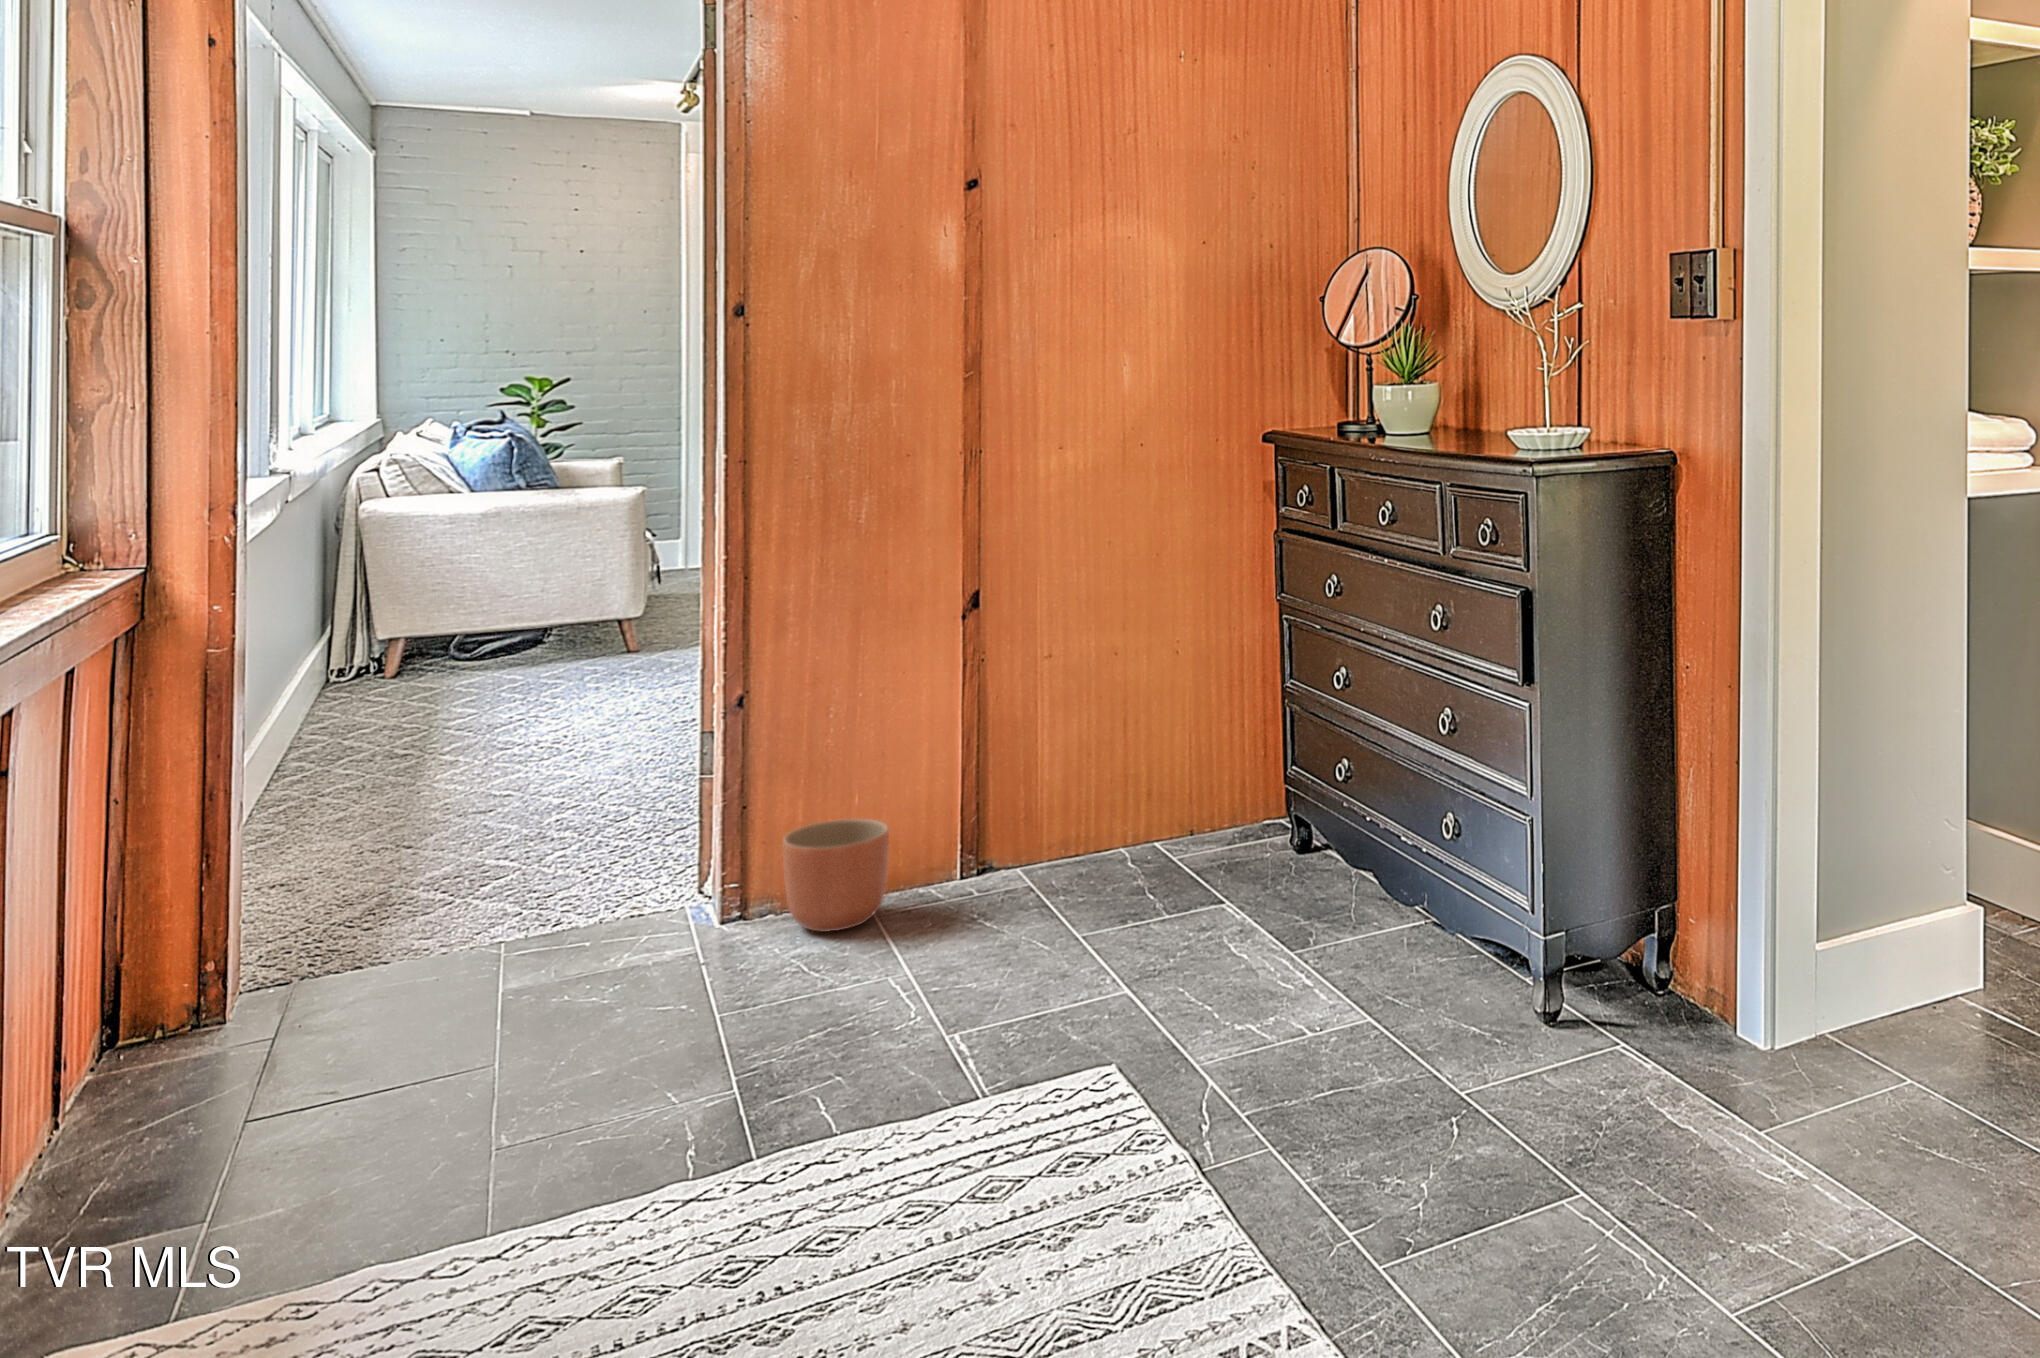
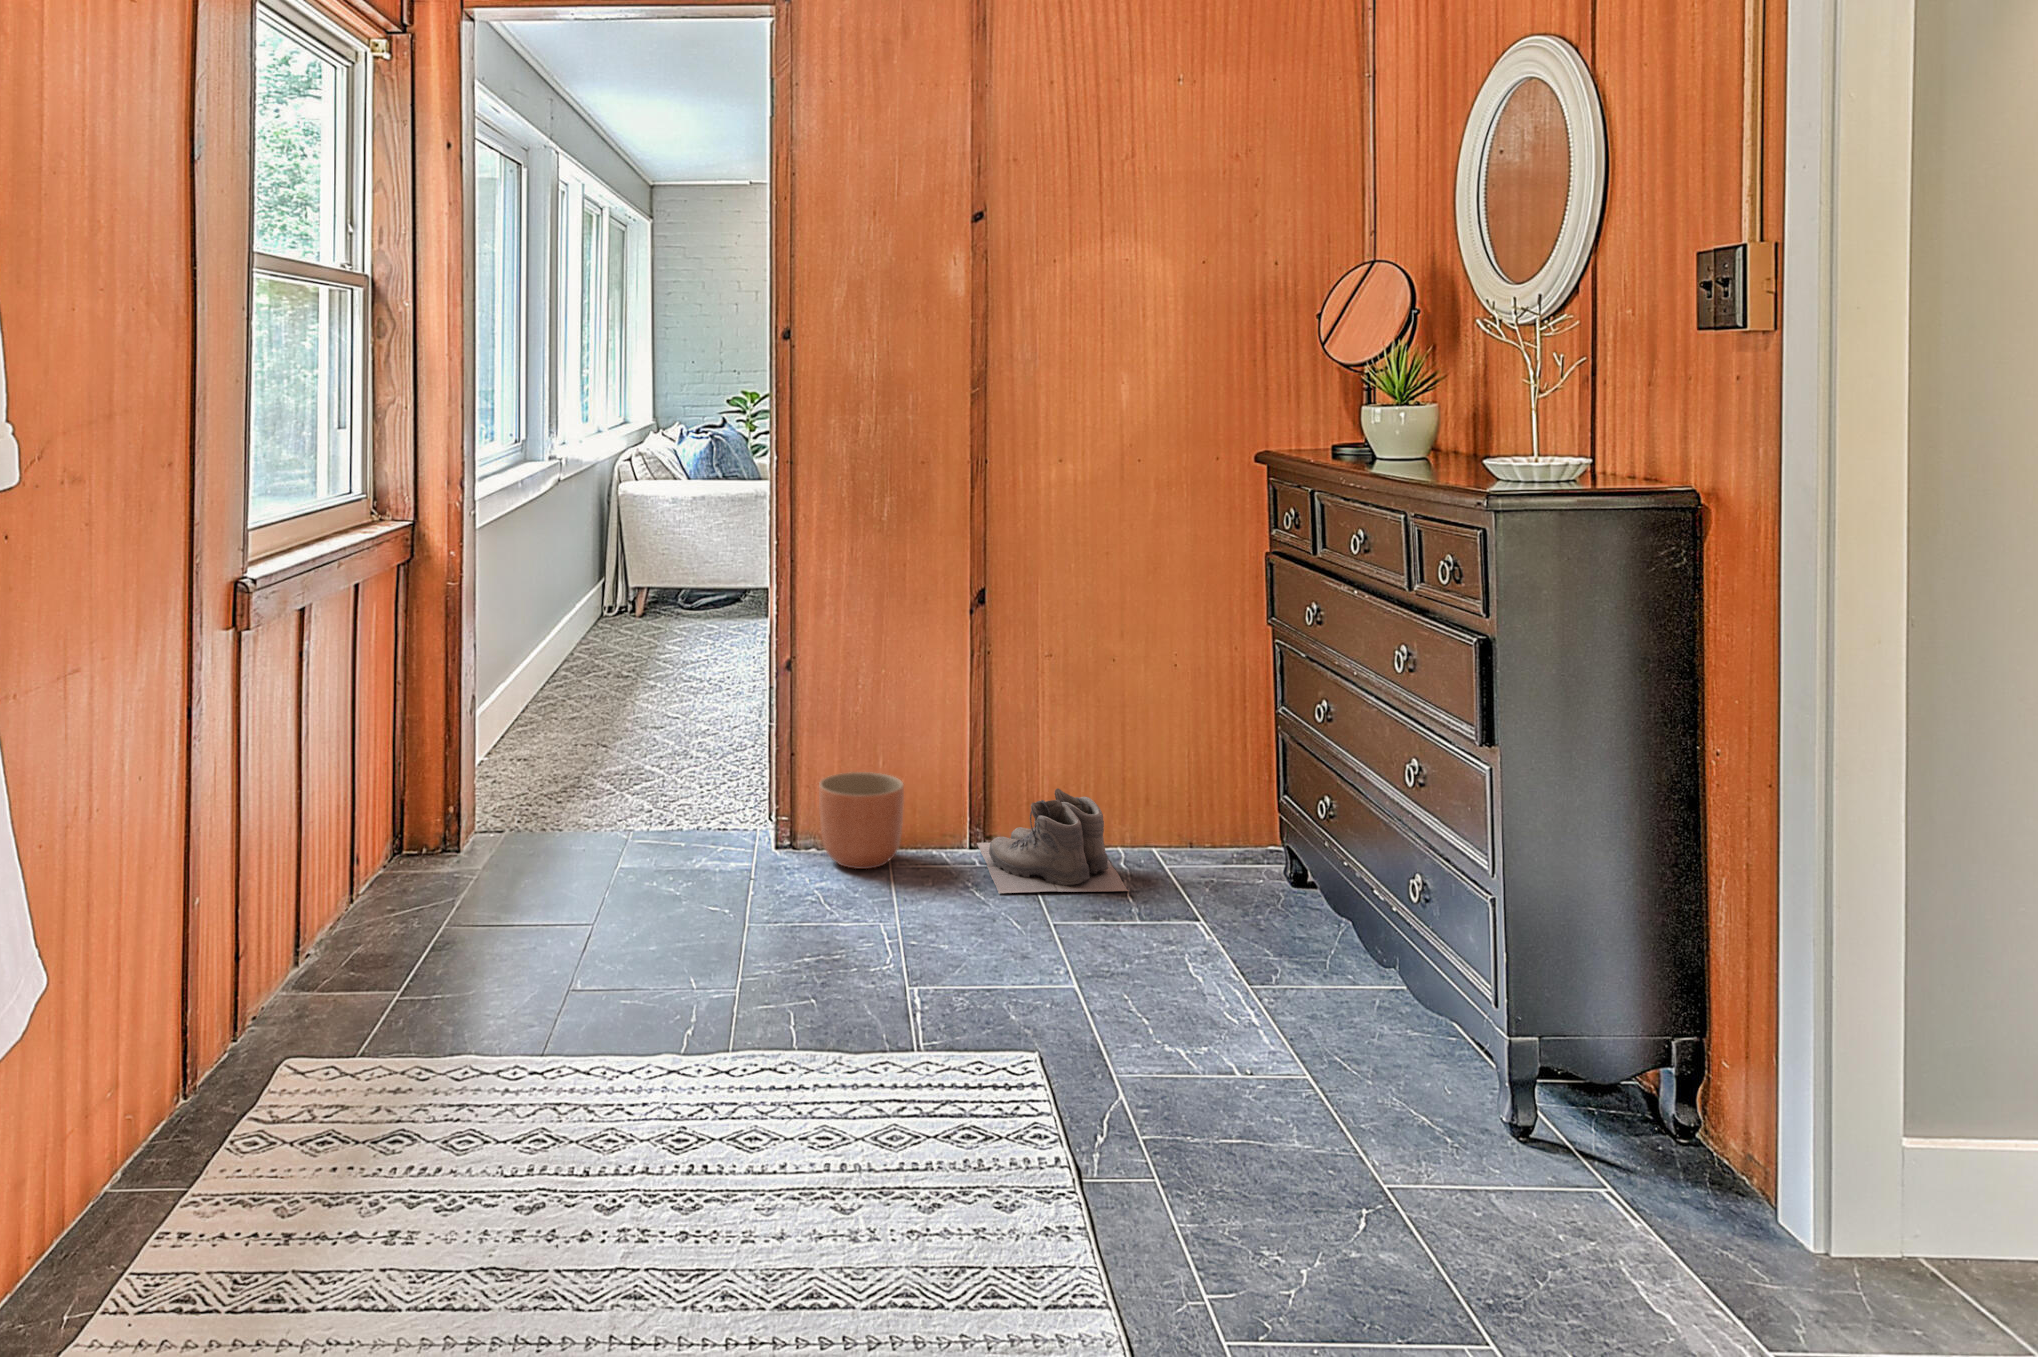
boots: none [967,804,1148,927] -> present [977,788,1128,894]

